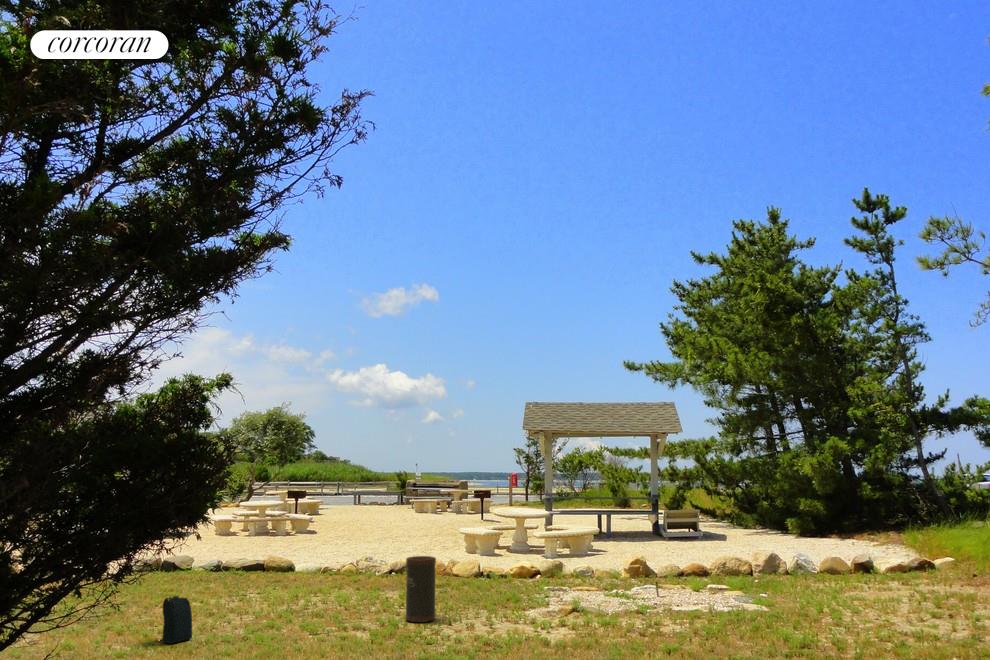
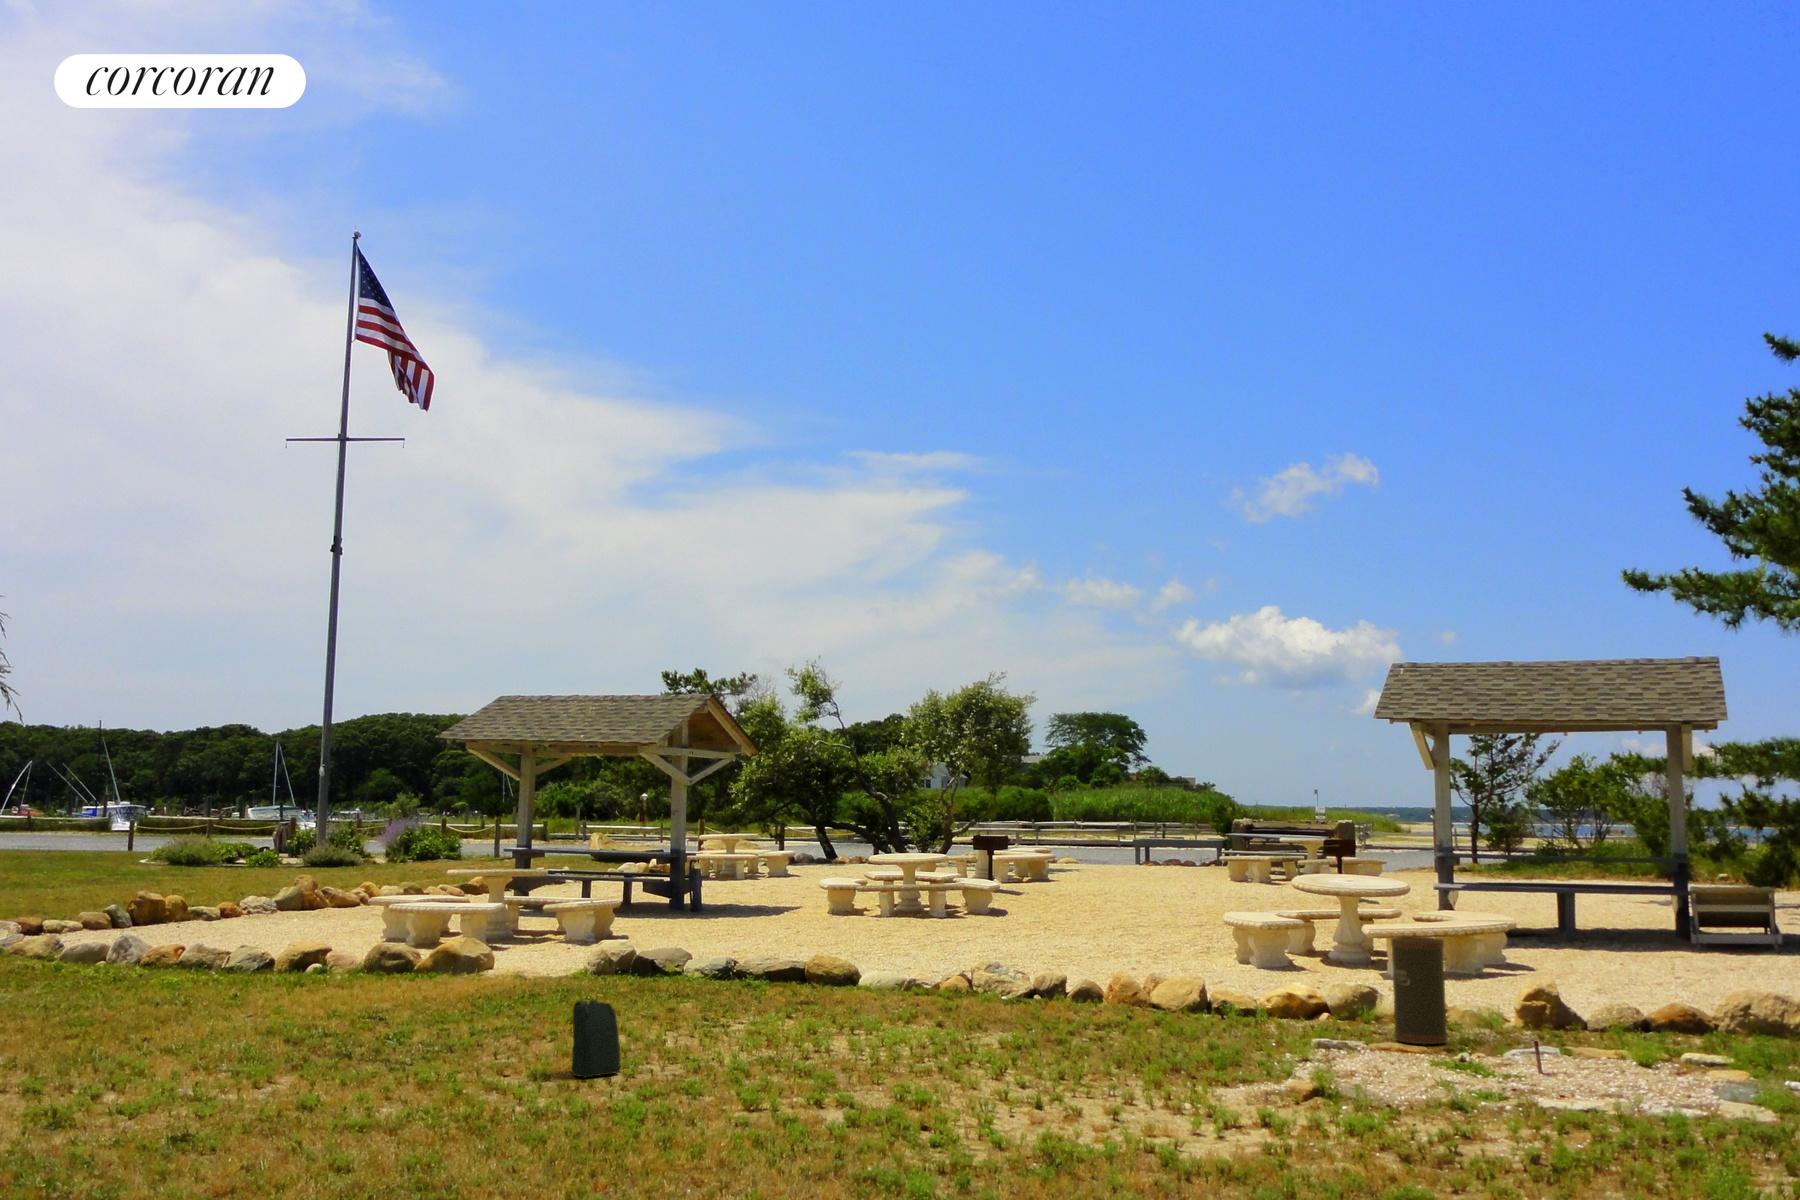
trash can: present [406,556,436,623] -> present [1391,936,1448,1045]

